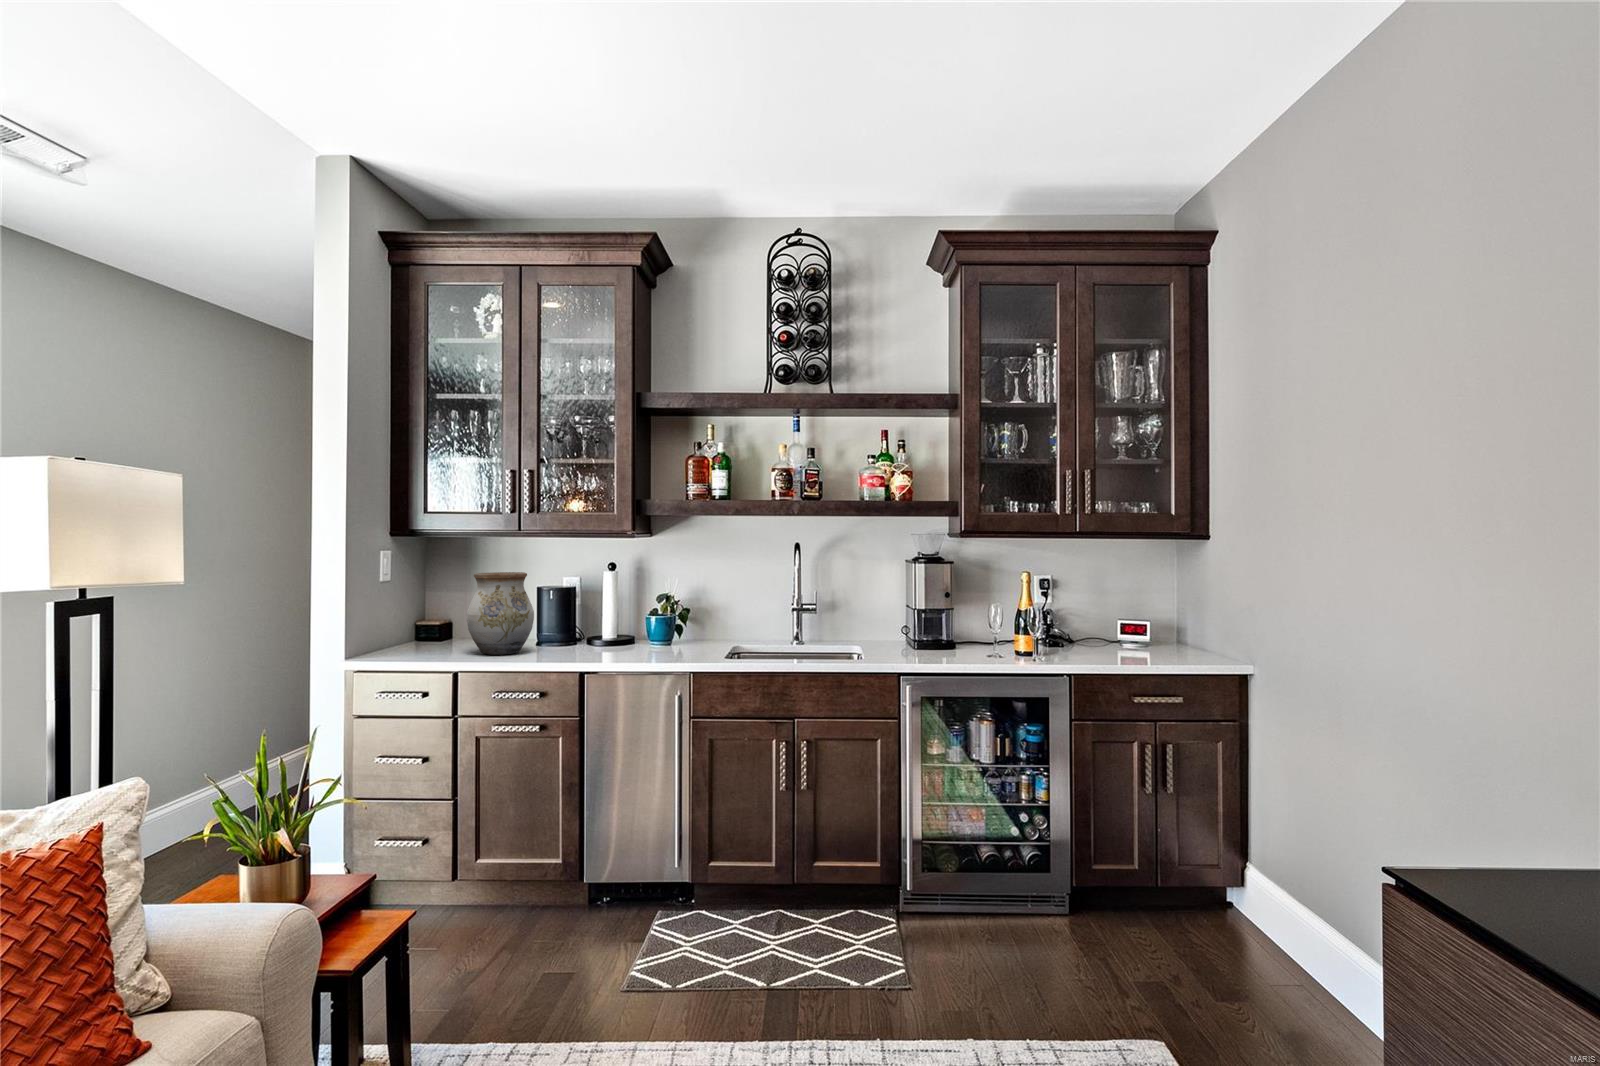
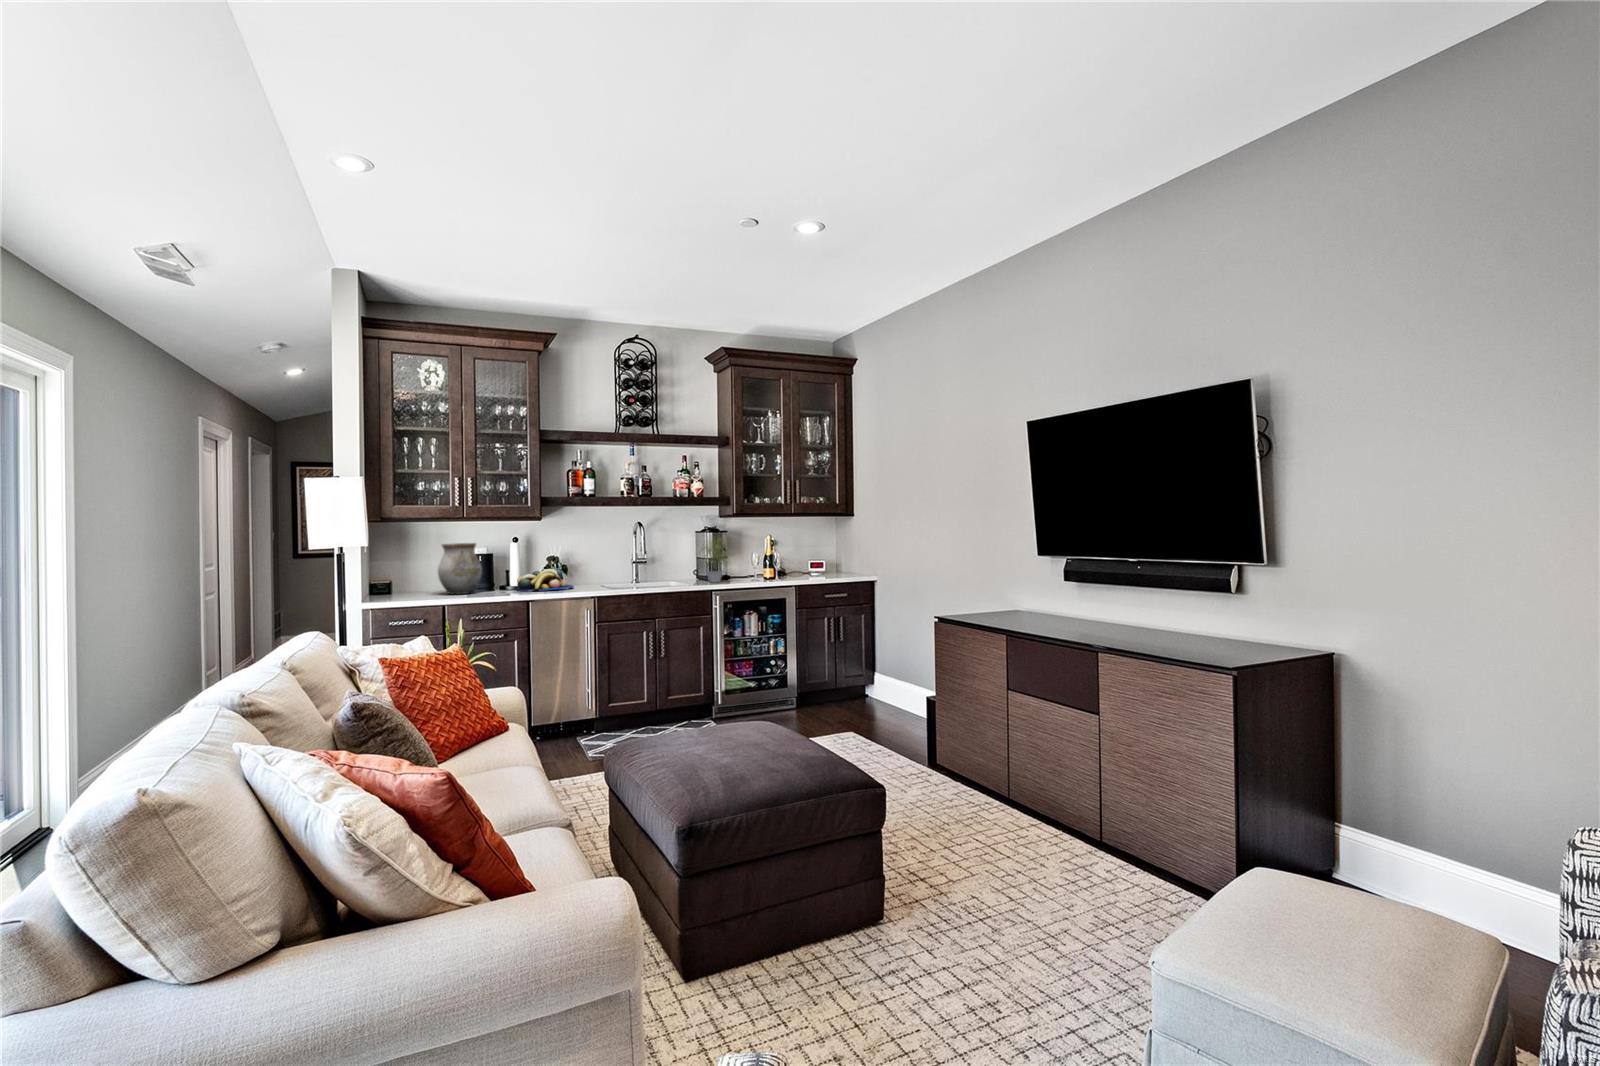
potted plant: none [889,563,967,655] -> present [700,538,728,582]
fruit bowl: none [587,618,681,657] -> present [516,569,574,591]

